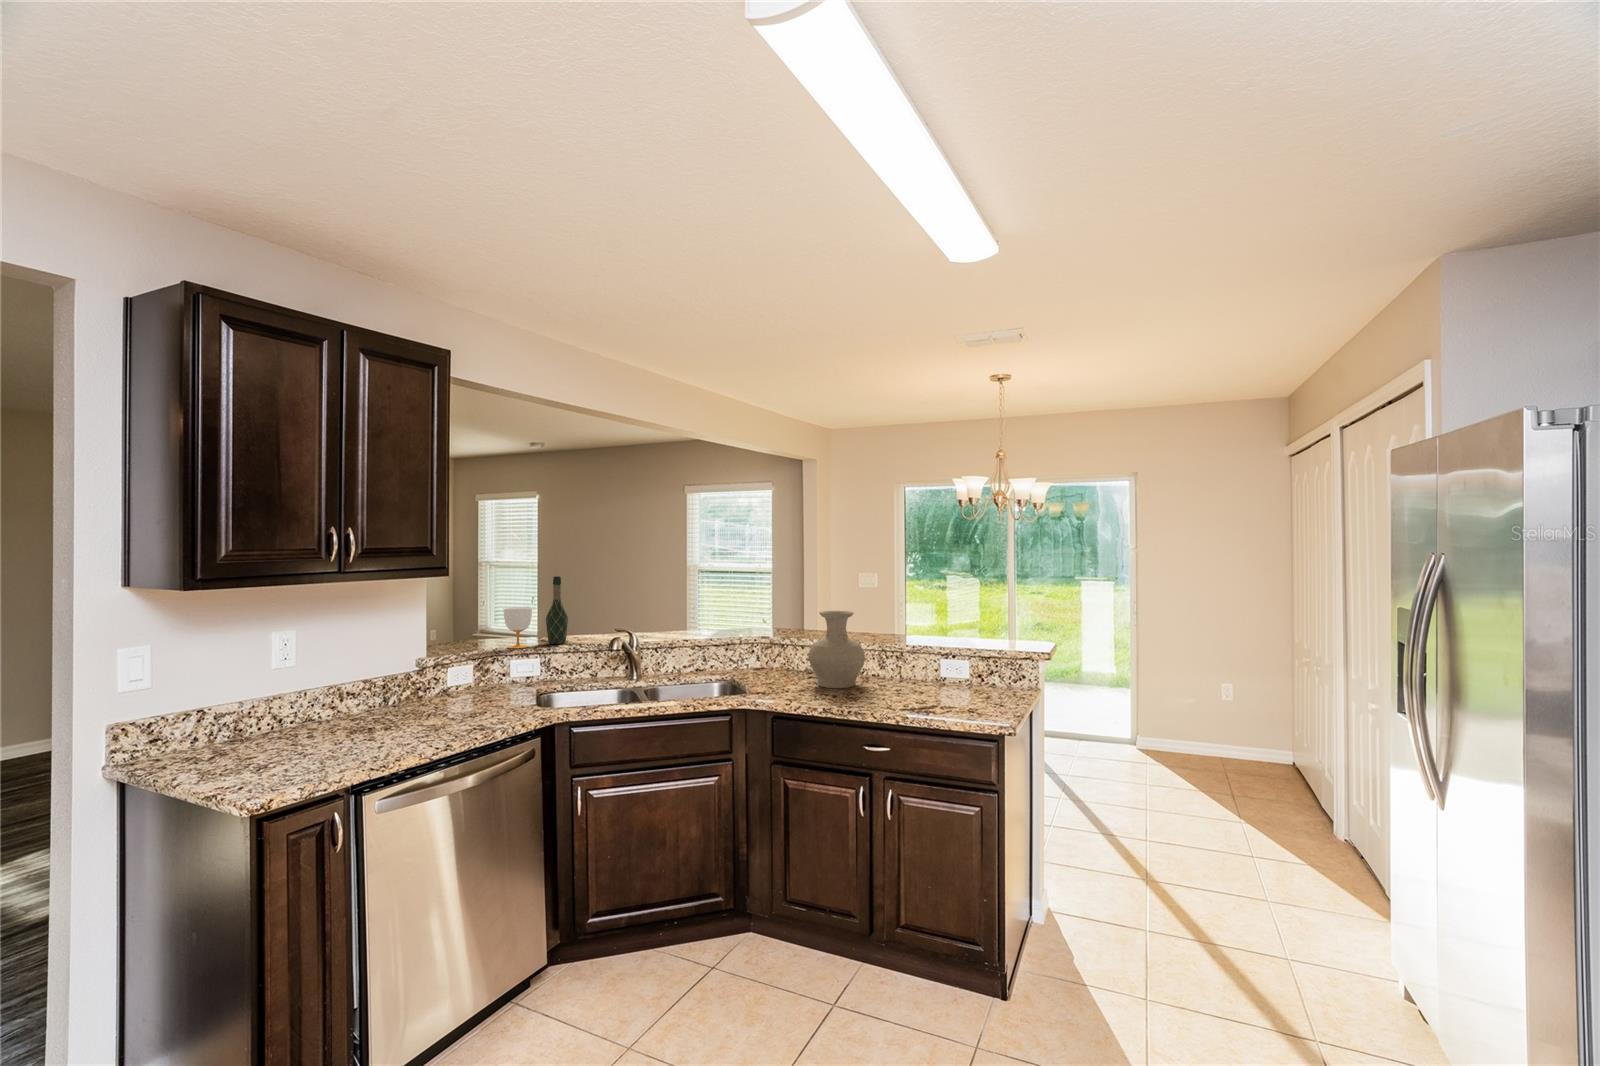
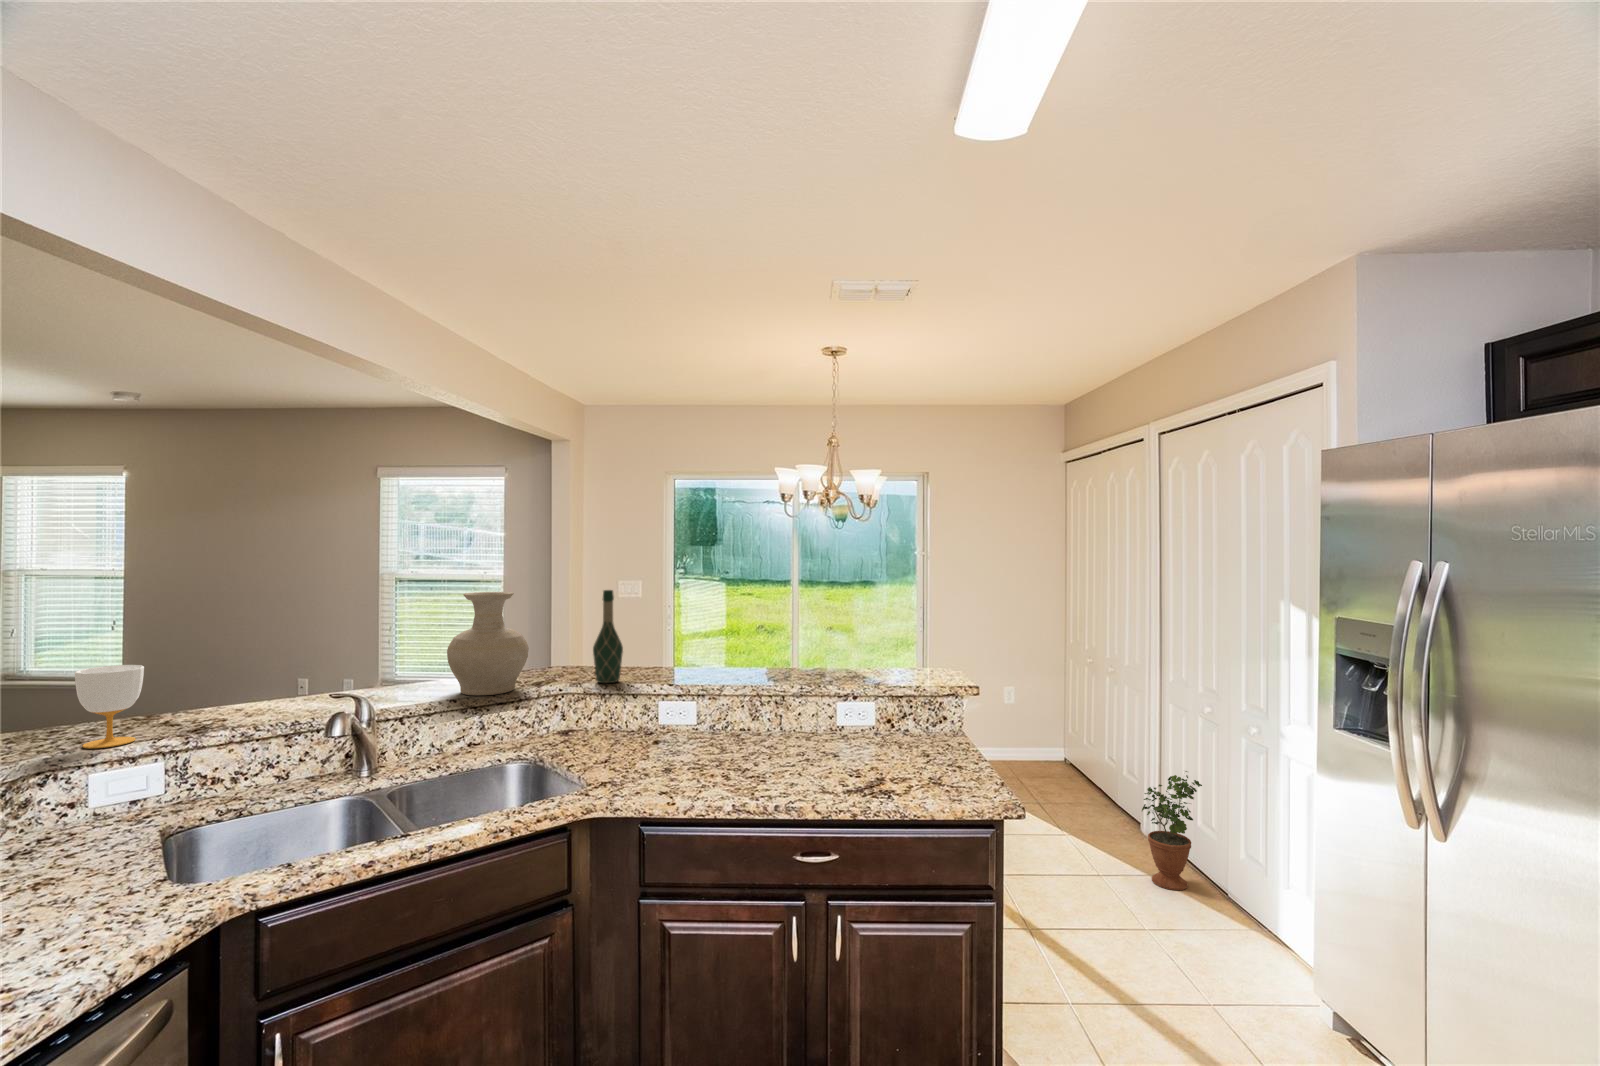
wine bottle: present [546,576,568,644] -> present [593,590,623,683]
vase: present [808,611,865,688] -> present [447,592,529,696]
potted plant: none [1298,764,1363,880] -> present [1142,771,1202,890]

